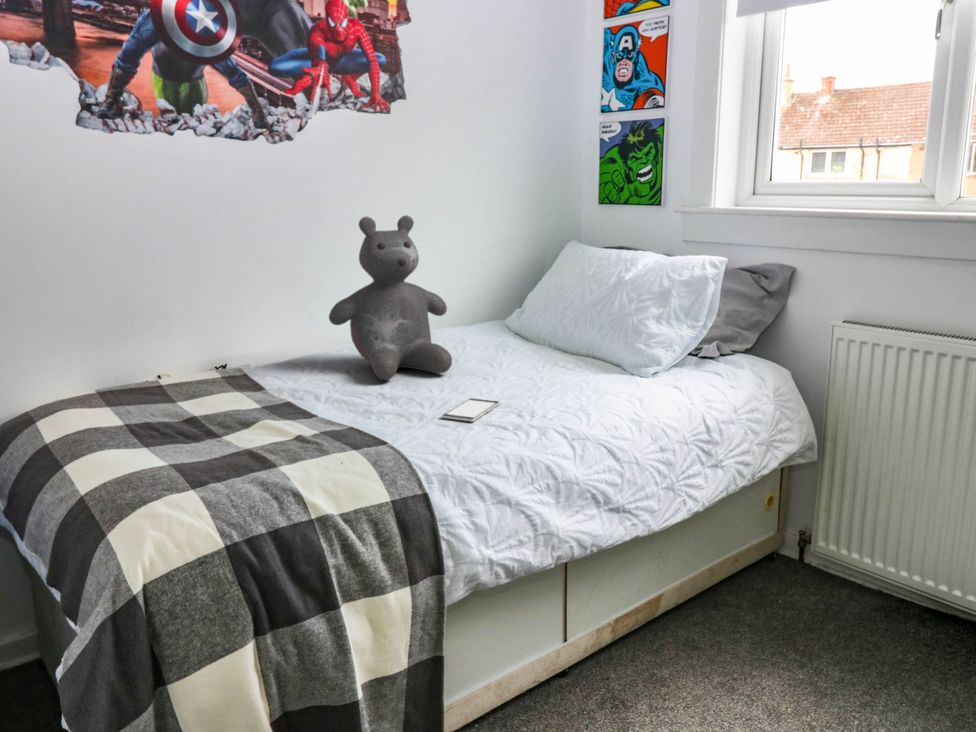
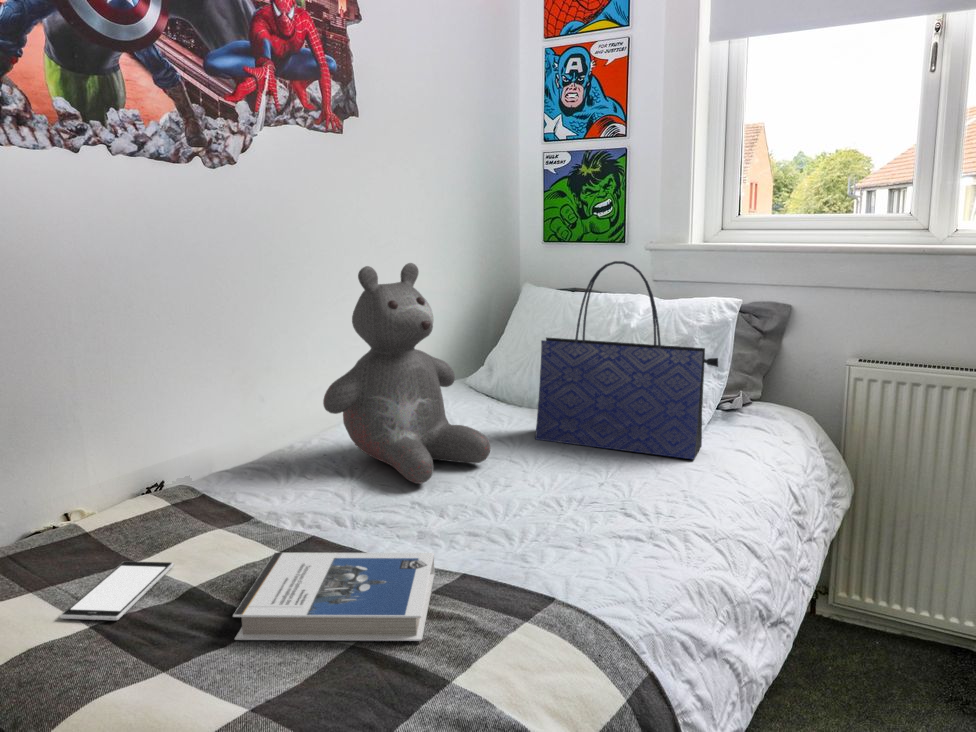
tote bag: none [510,218,642,387] -> present [535,261,718,459]
smartphone: present [441,398,500,422] -> present [60,561,174,620]
hardback book: none [190,399,334,449] -> present [233,553,435,641]

